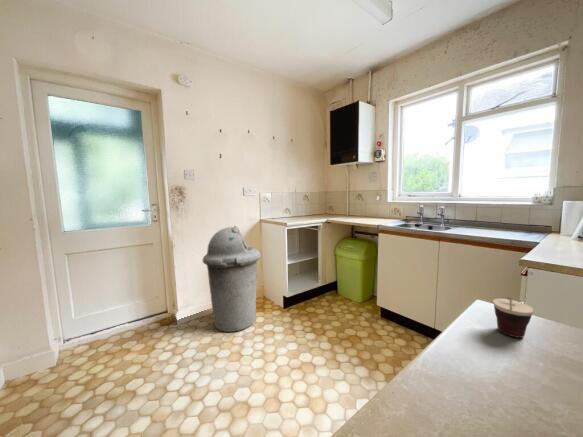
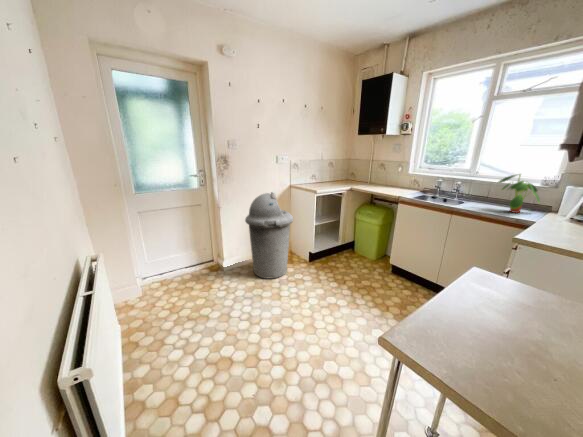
plant: none [481,190,536,235] -> present [499,174,540,213]
cup: present [493,297,534,338] -> none [484,267,508,290]

